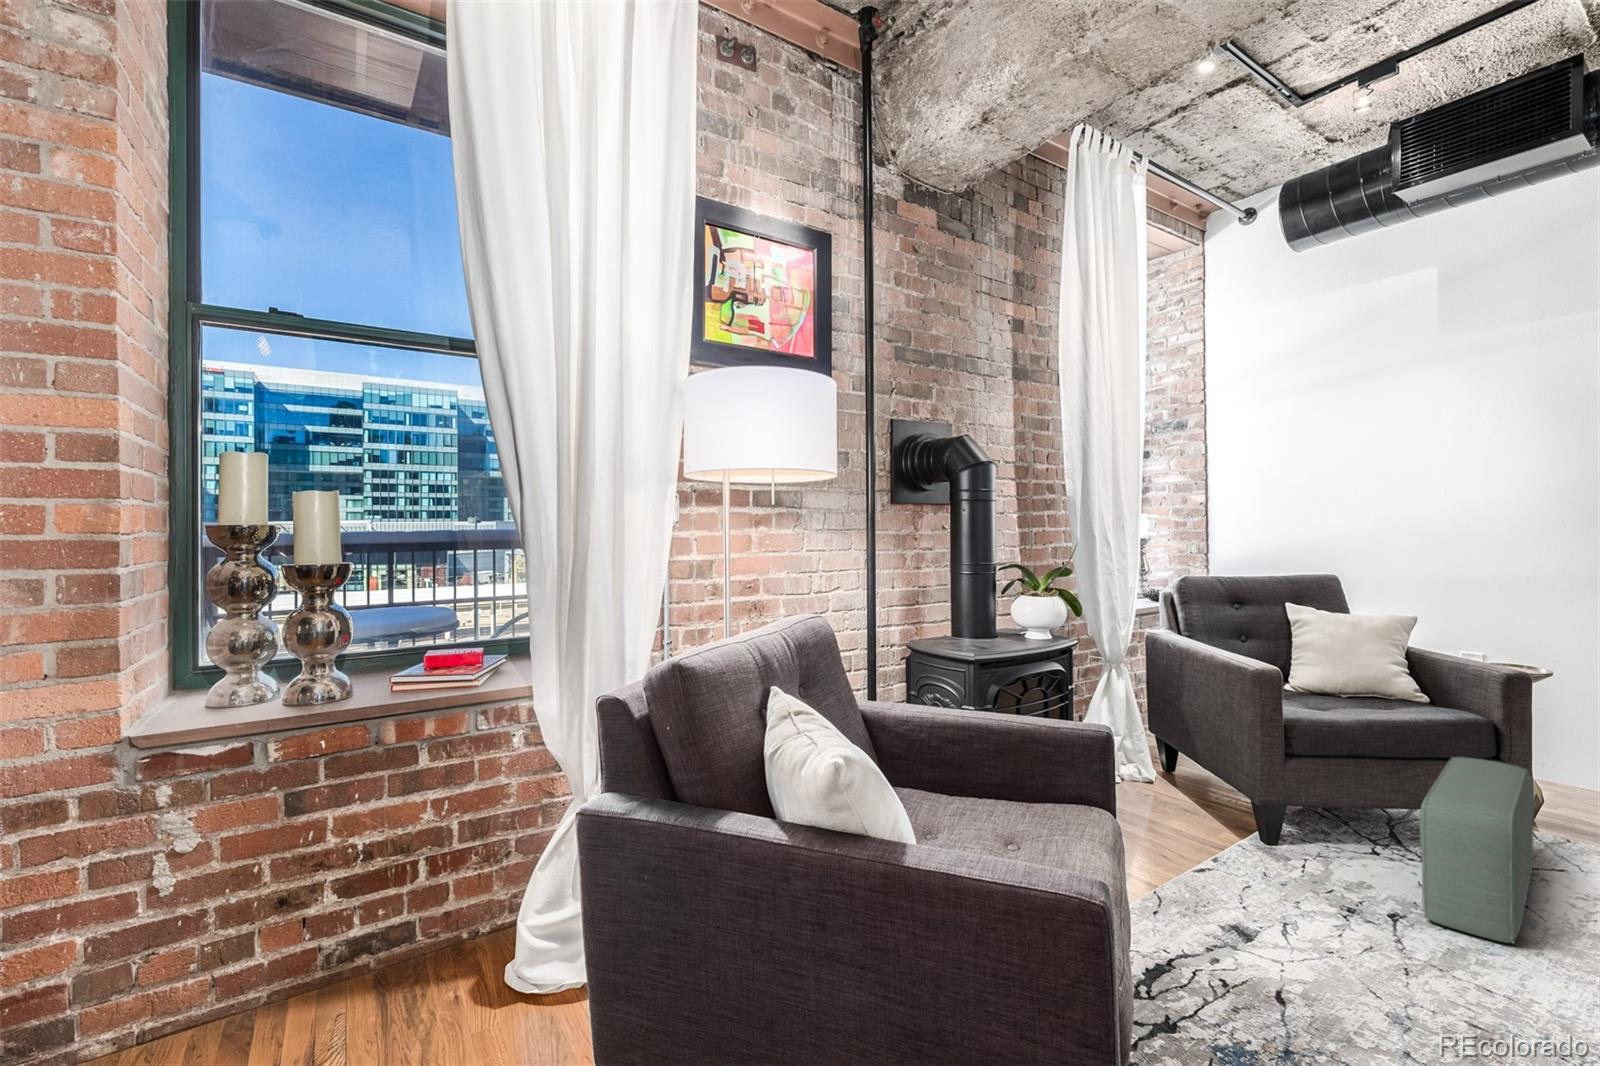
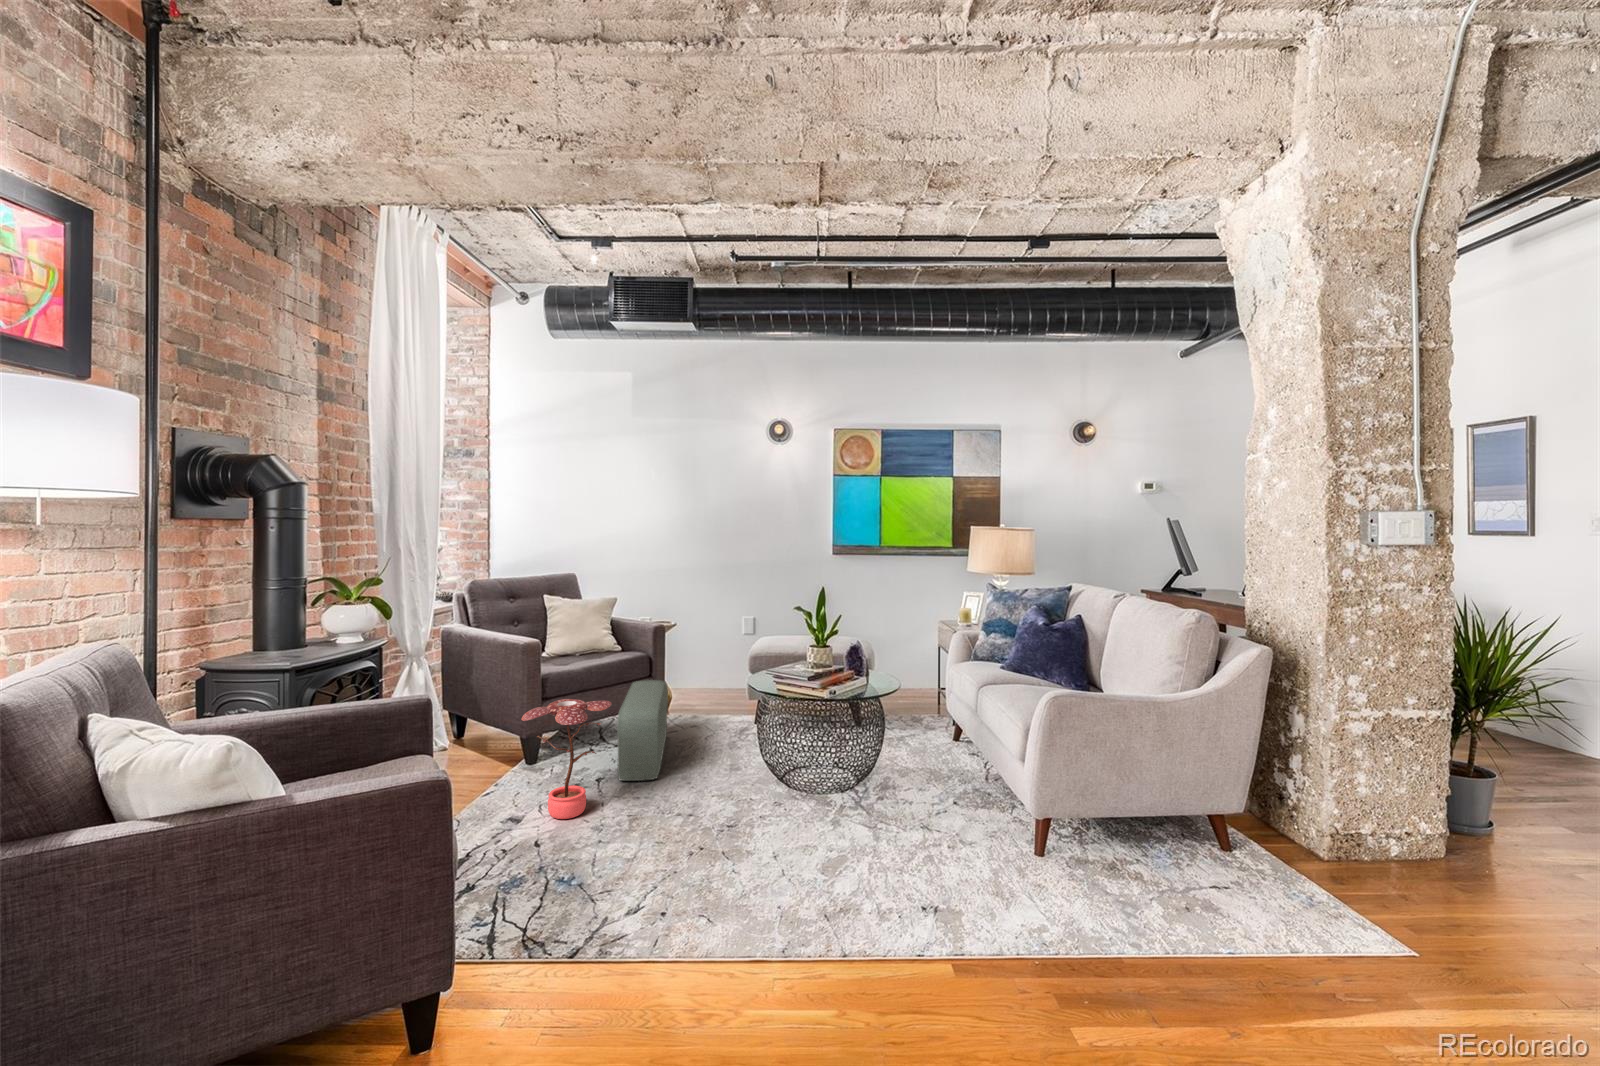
potted plant: none [1242,758,1406,952] -> present [521,699,612,819]

